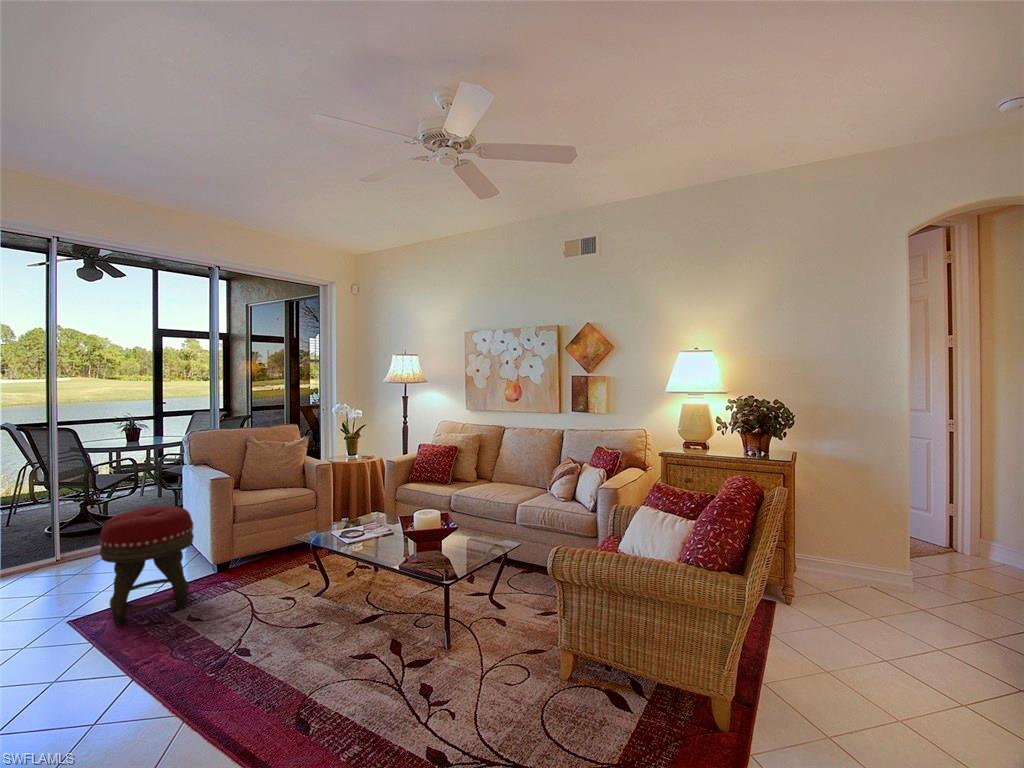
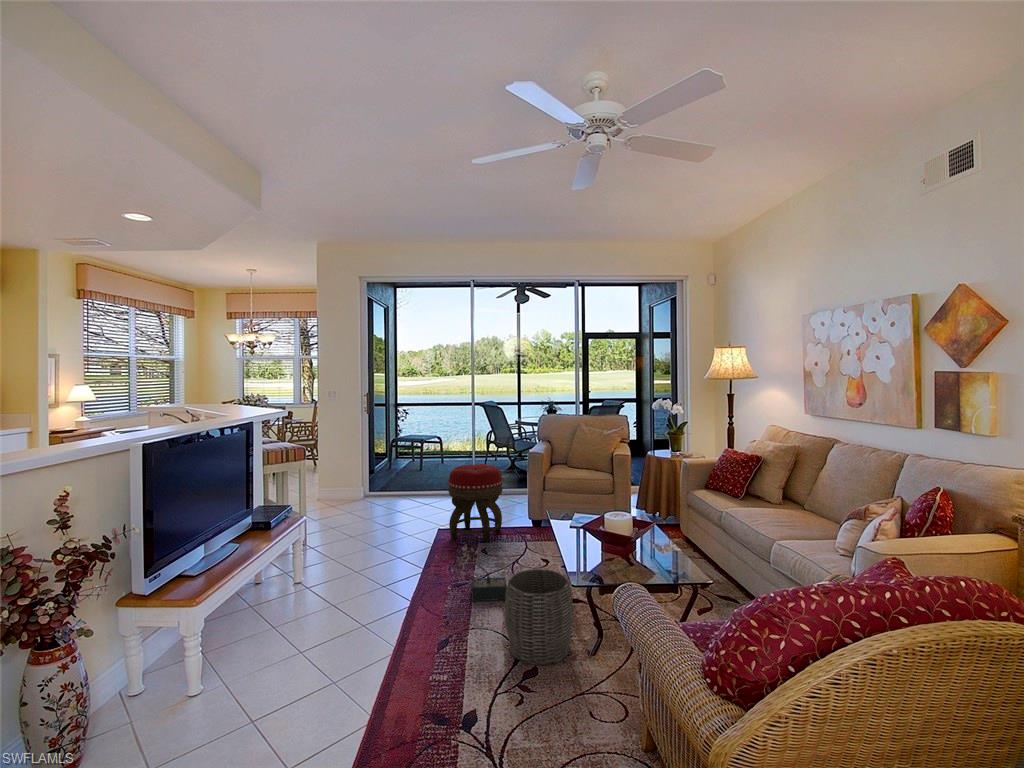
woven basket: none [366,585,439,689] -> present [505,569,573,665]
decorative plant: none [234,598,312,672] -> present [456,544,516,601]

